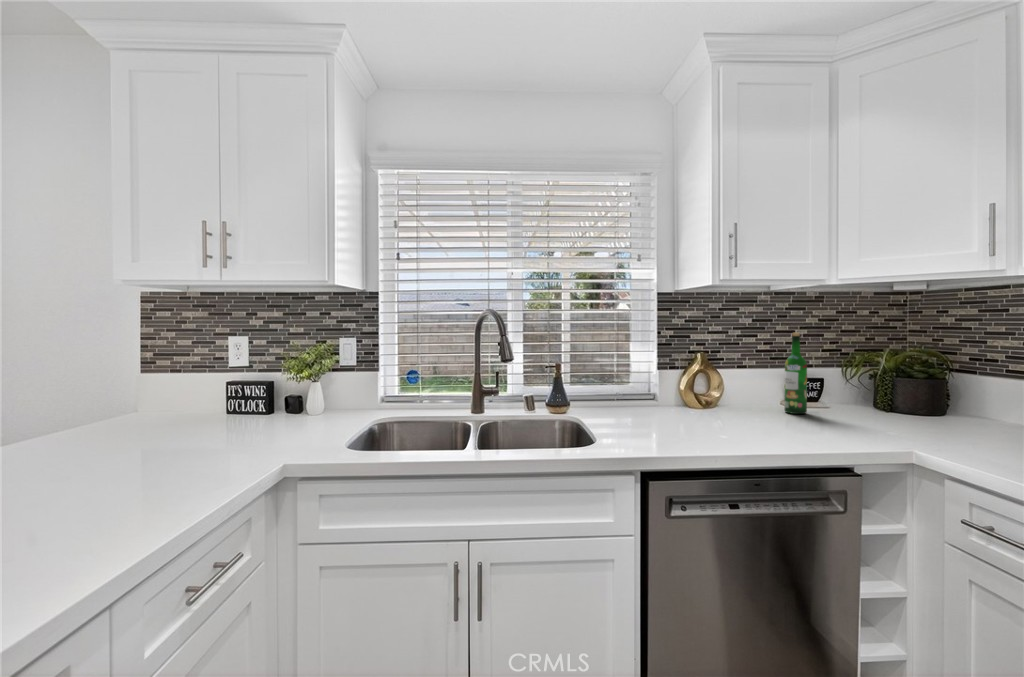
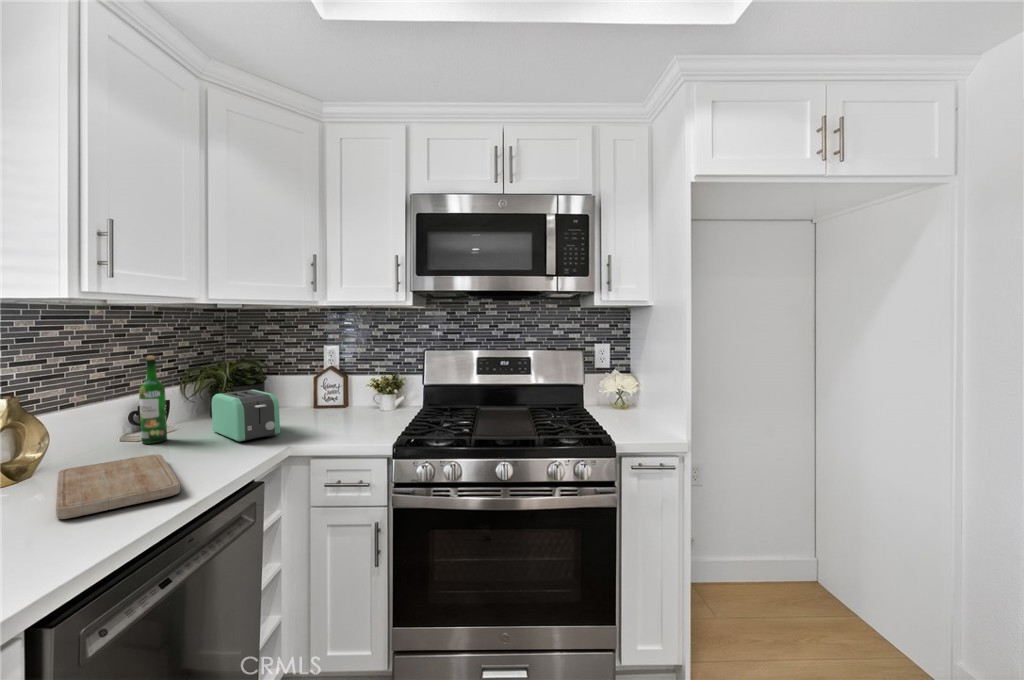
toaster: none [854,377,921,434] -> present [212,390,280,442]
cutting board: none [674,411,777,444] -> present [56,454,180,519]

